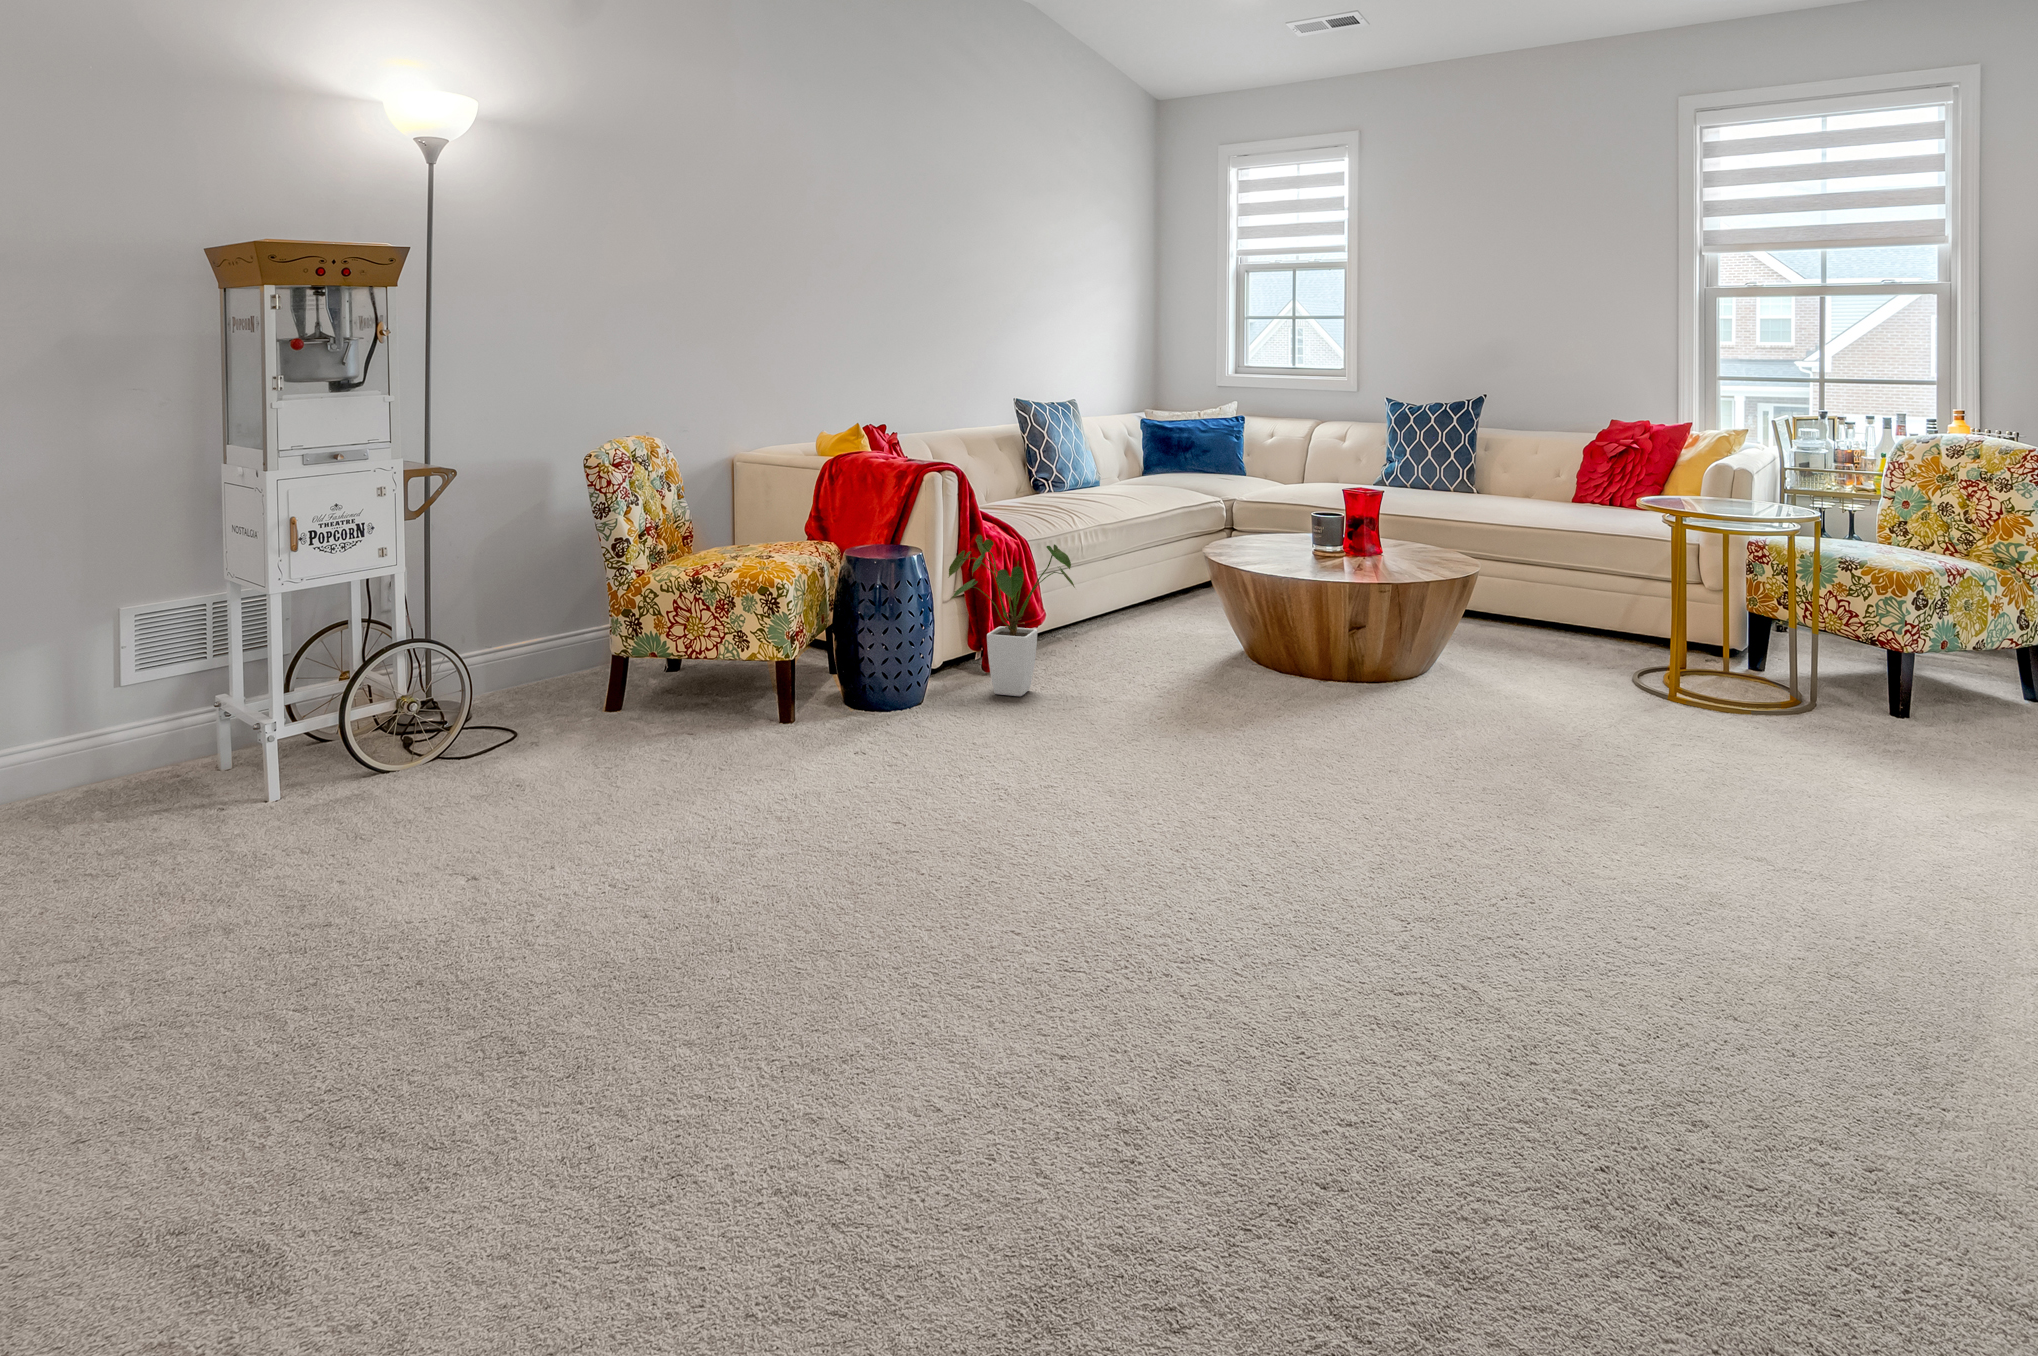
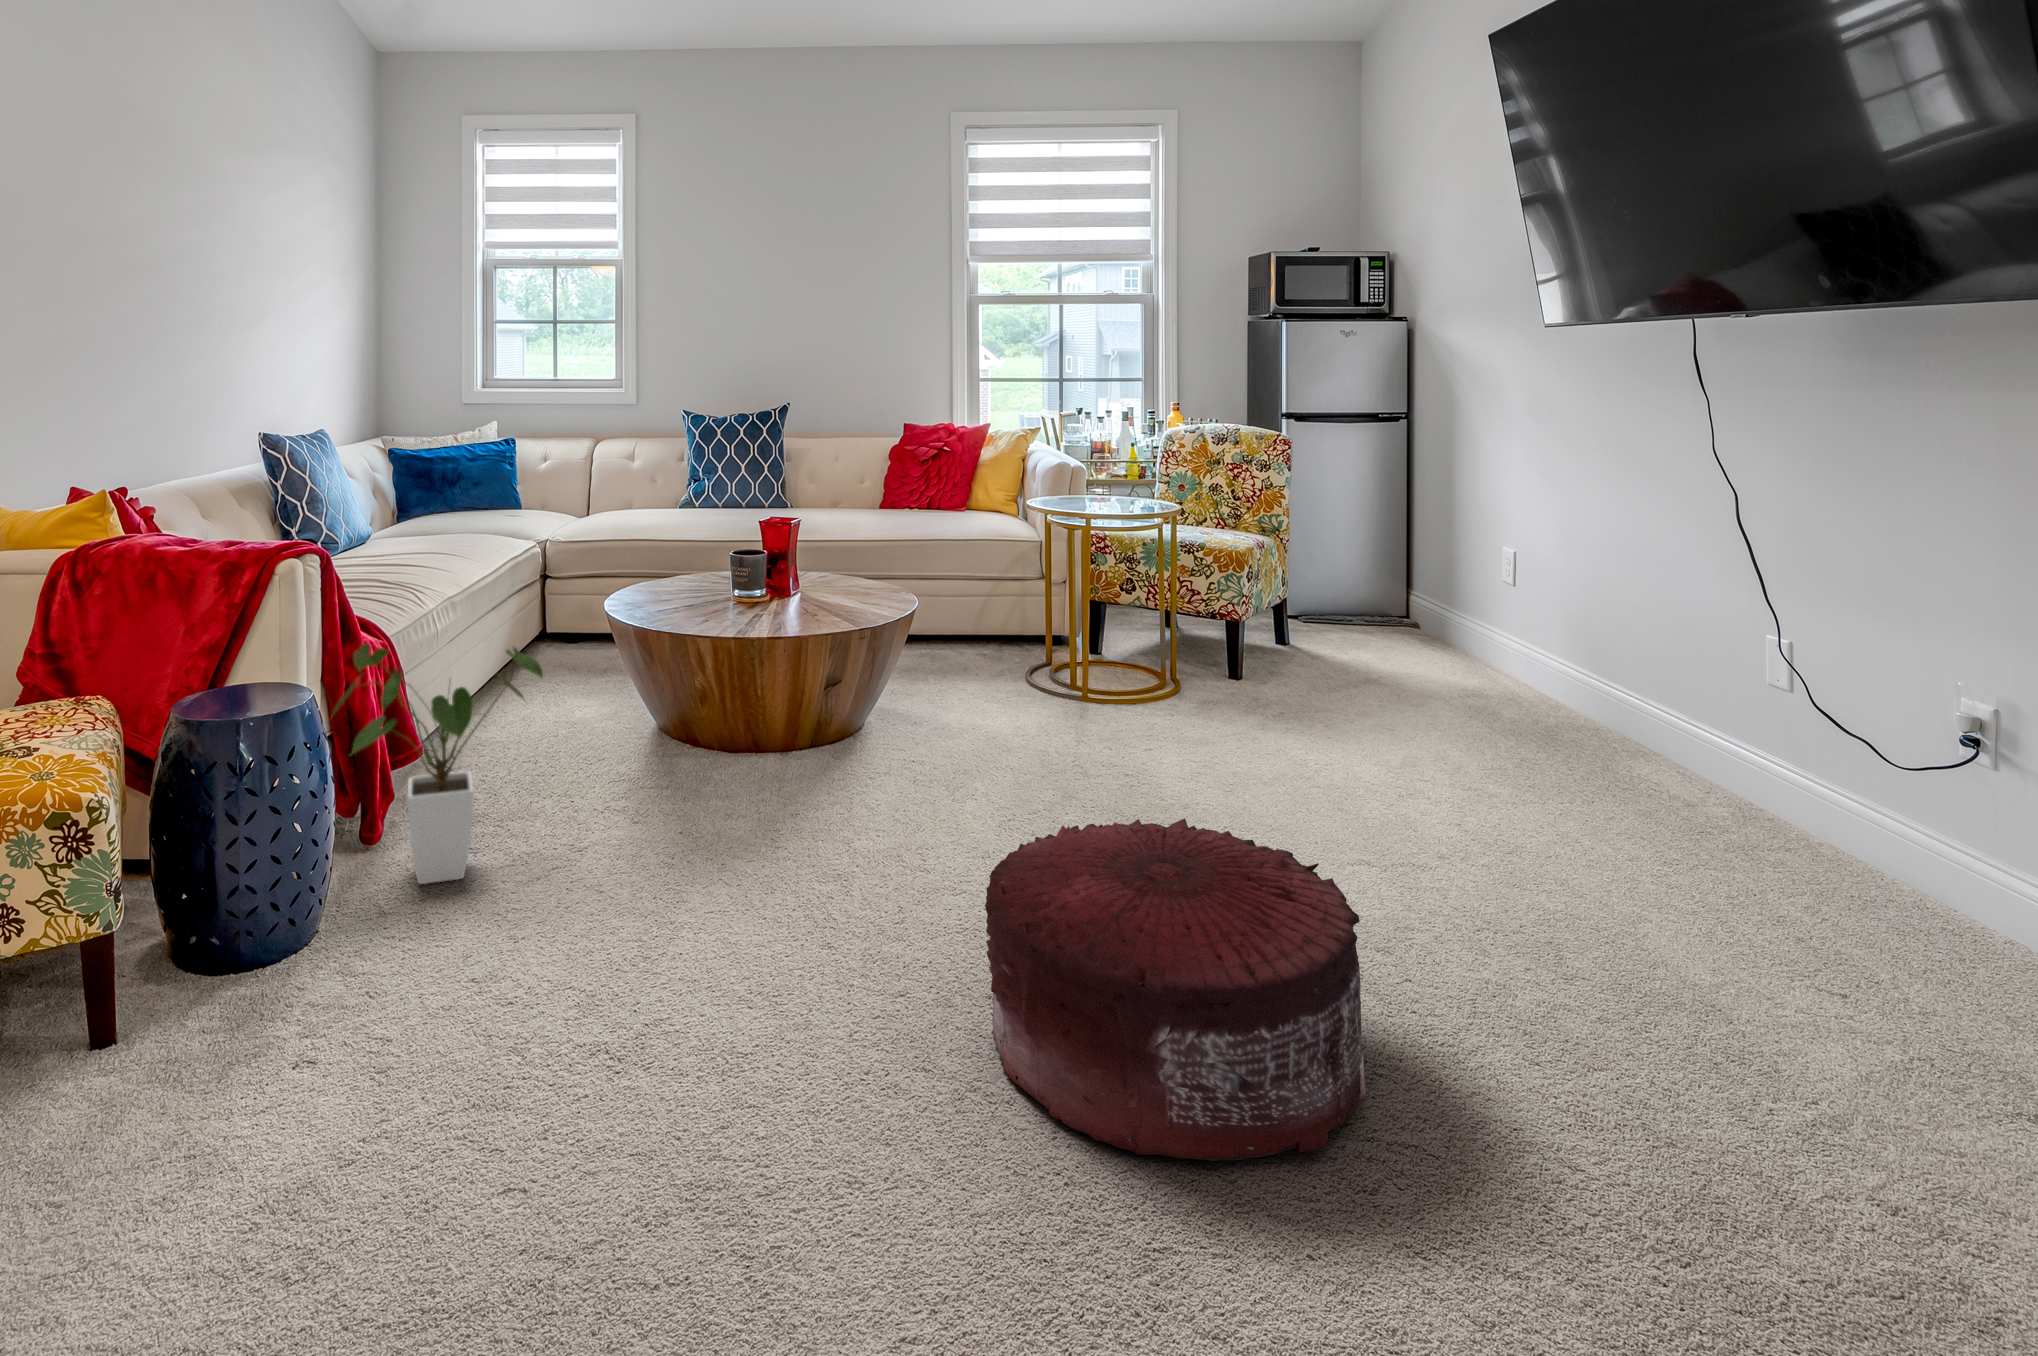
pouf: none [1203,697,1488,904] -> present [985,818,1366,1161]

